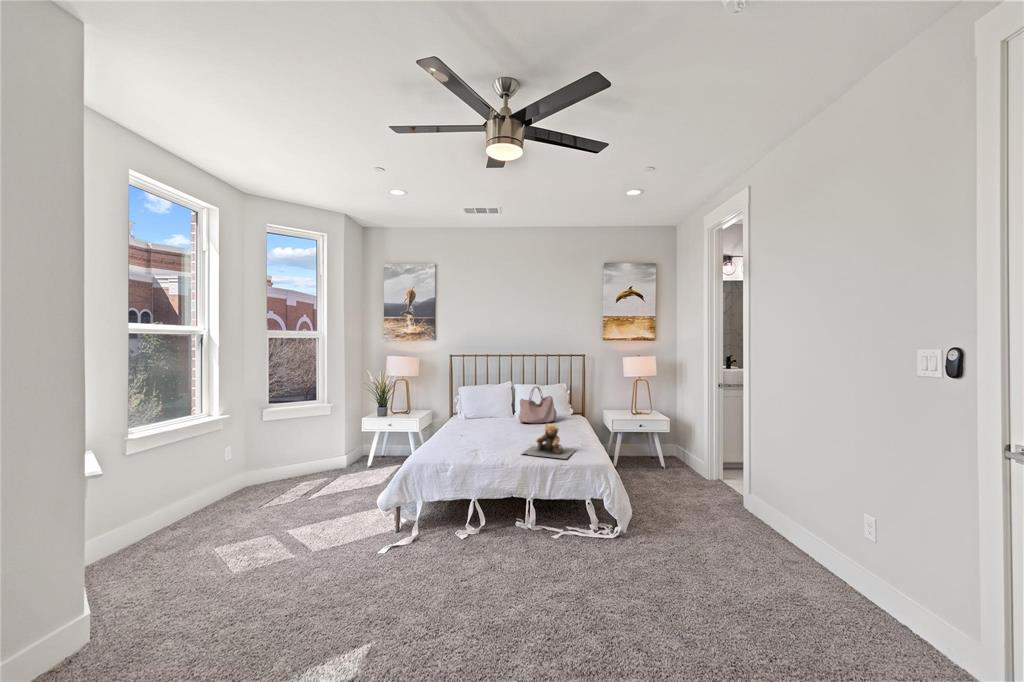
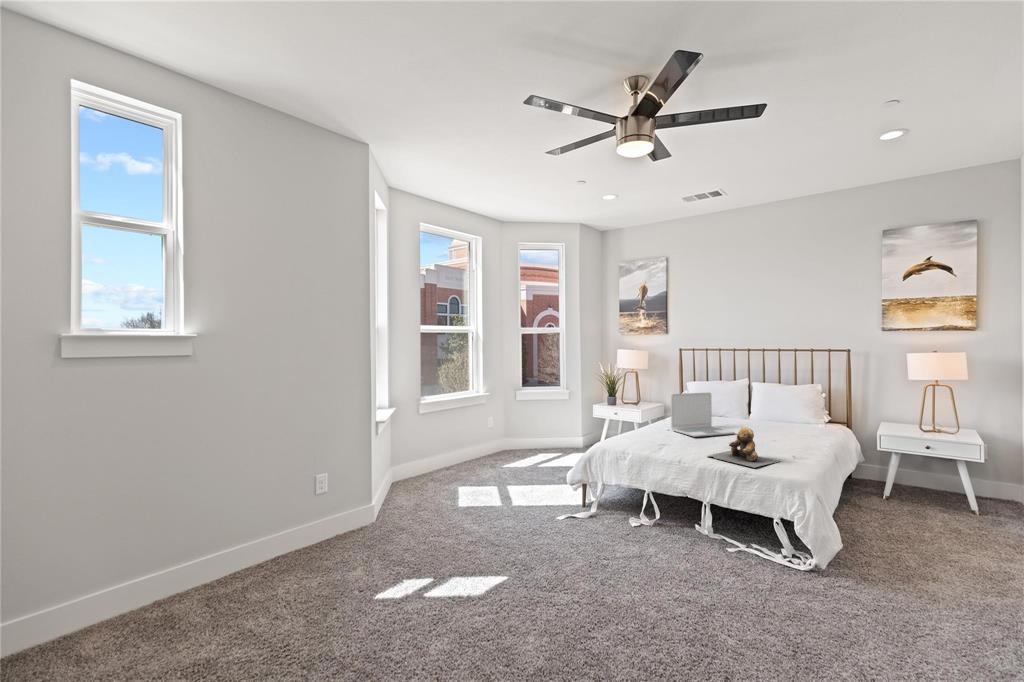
handbag: present [519,387,557,423] -> none [741,387,792,430]
laptop: none [467,394,521,437] -> present [671,393,735,437]

